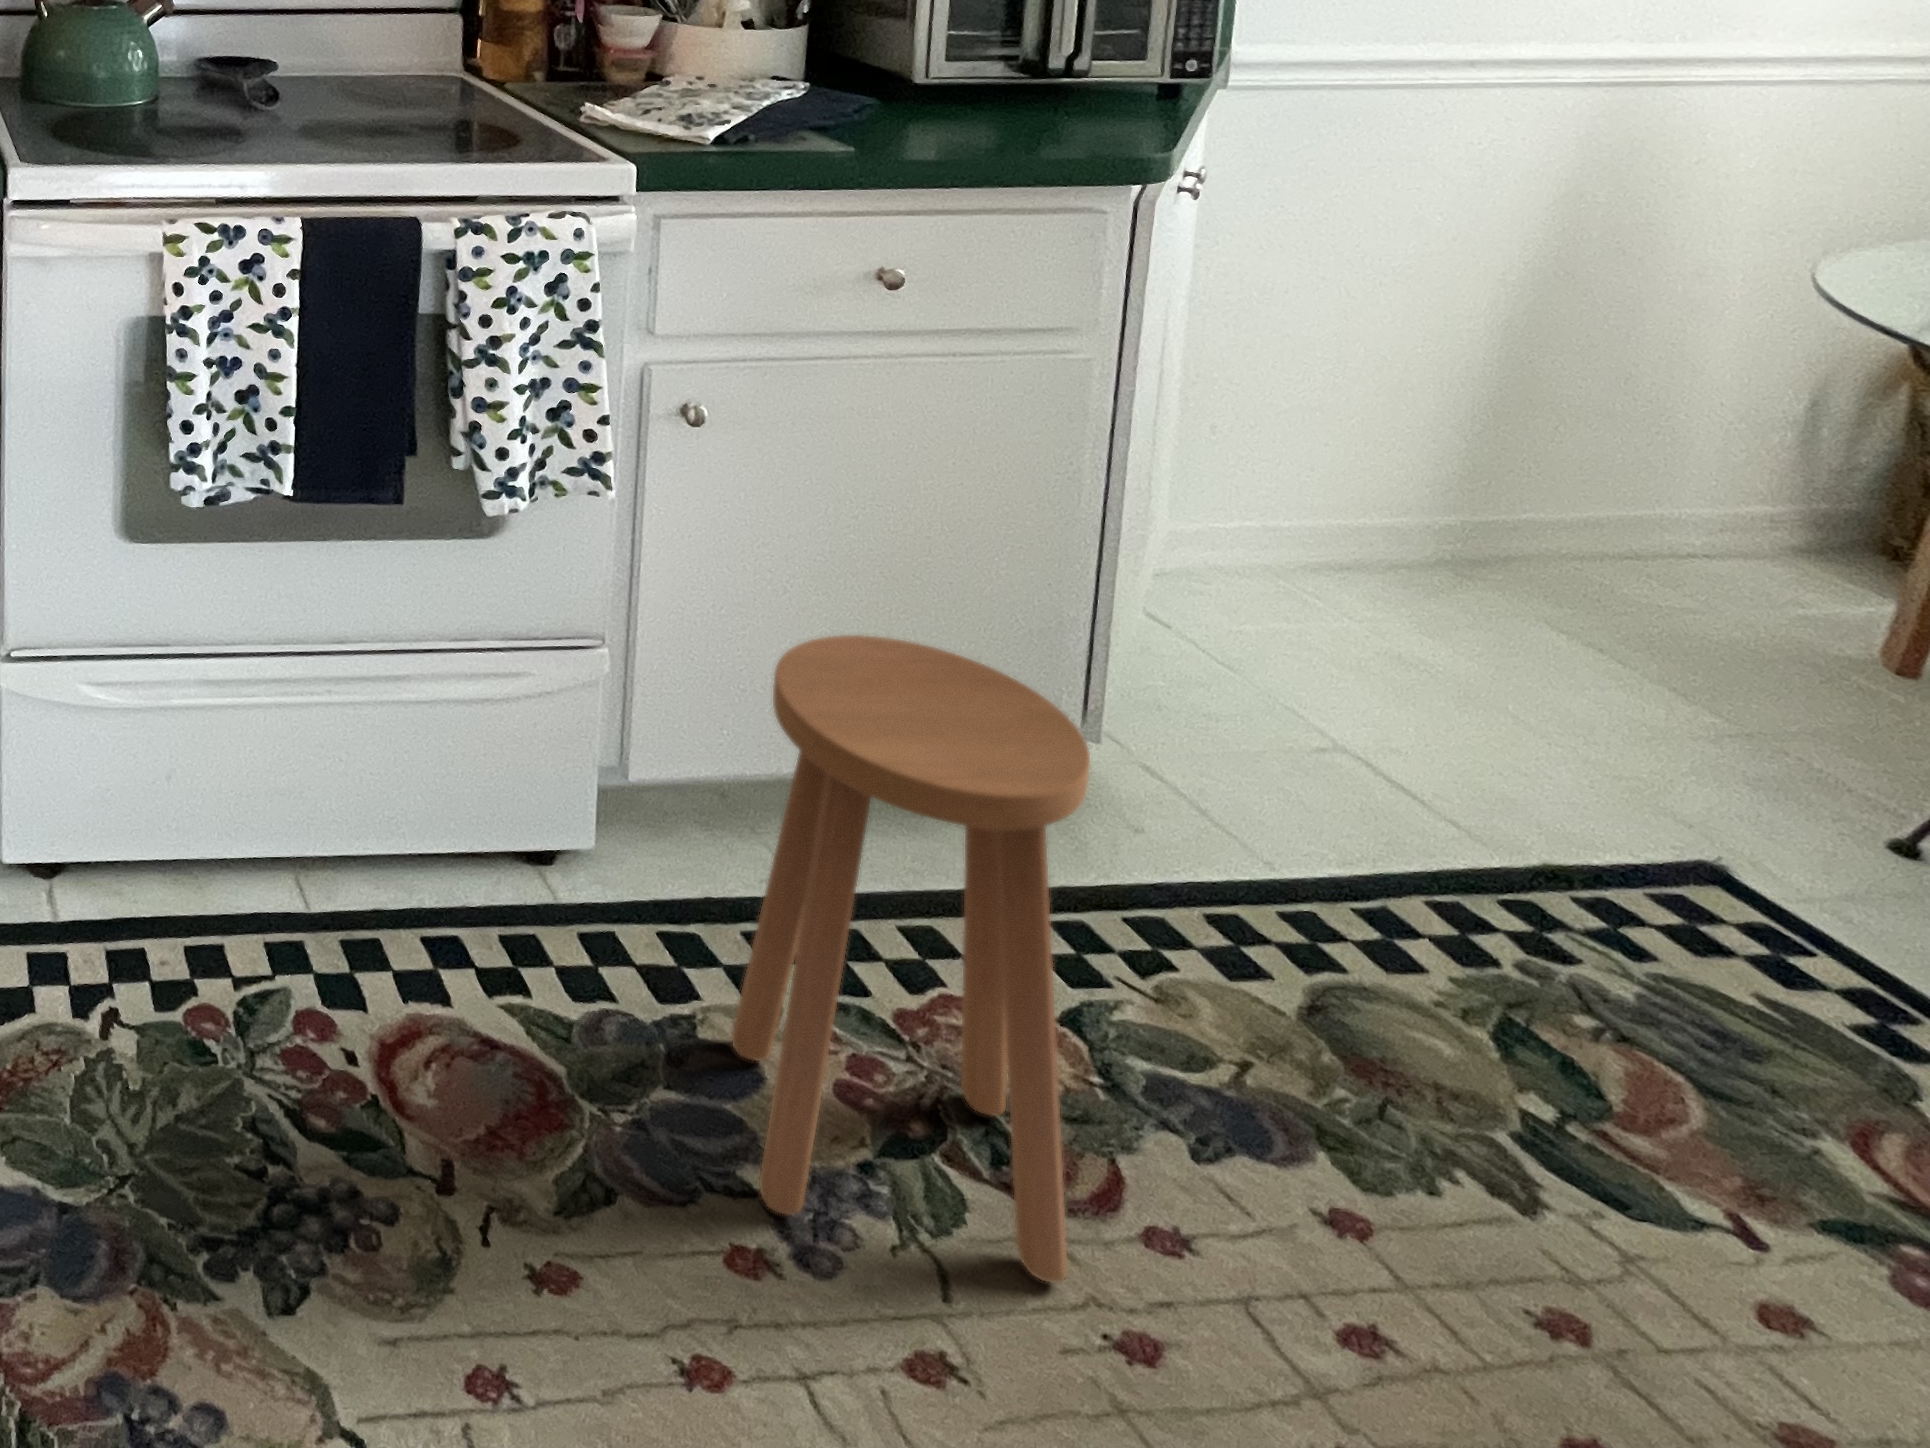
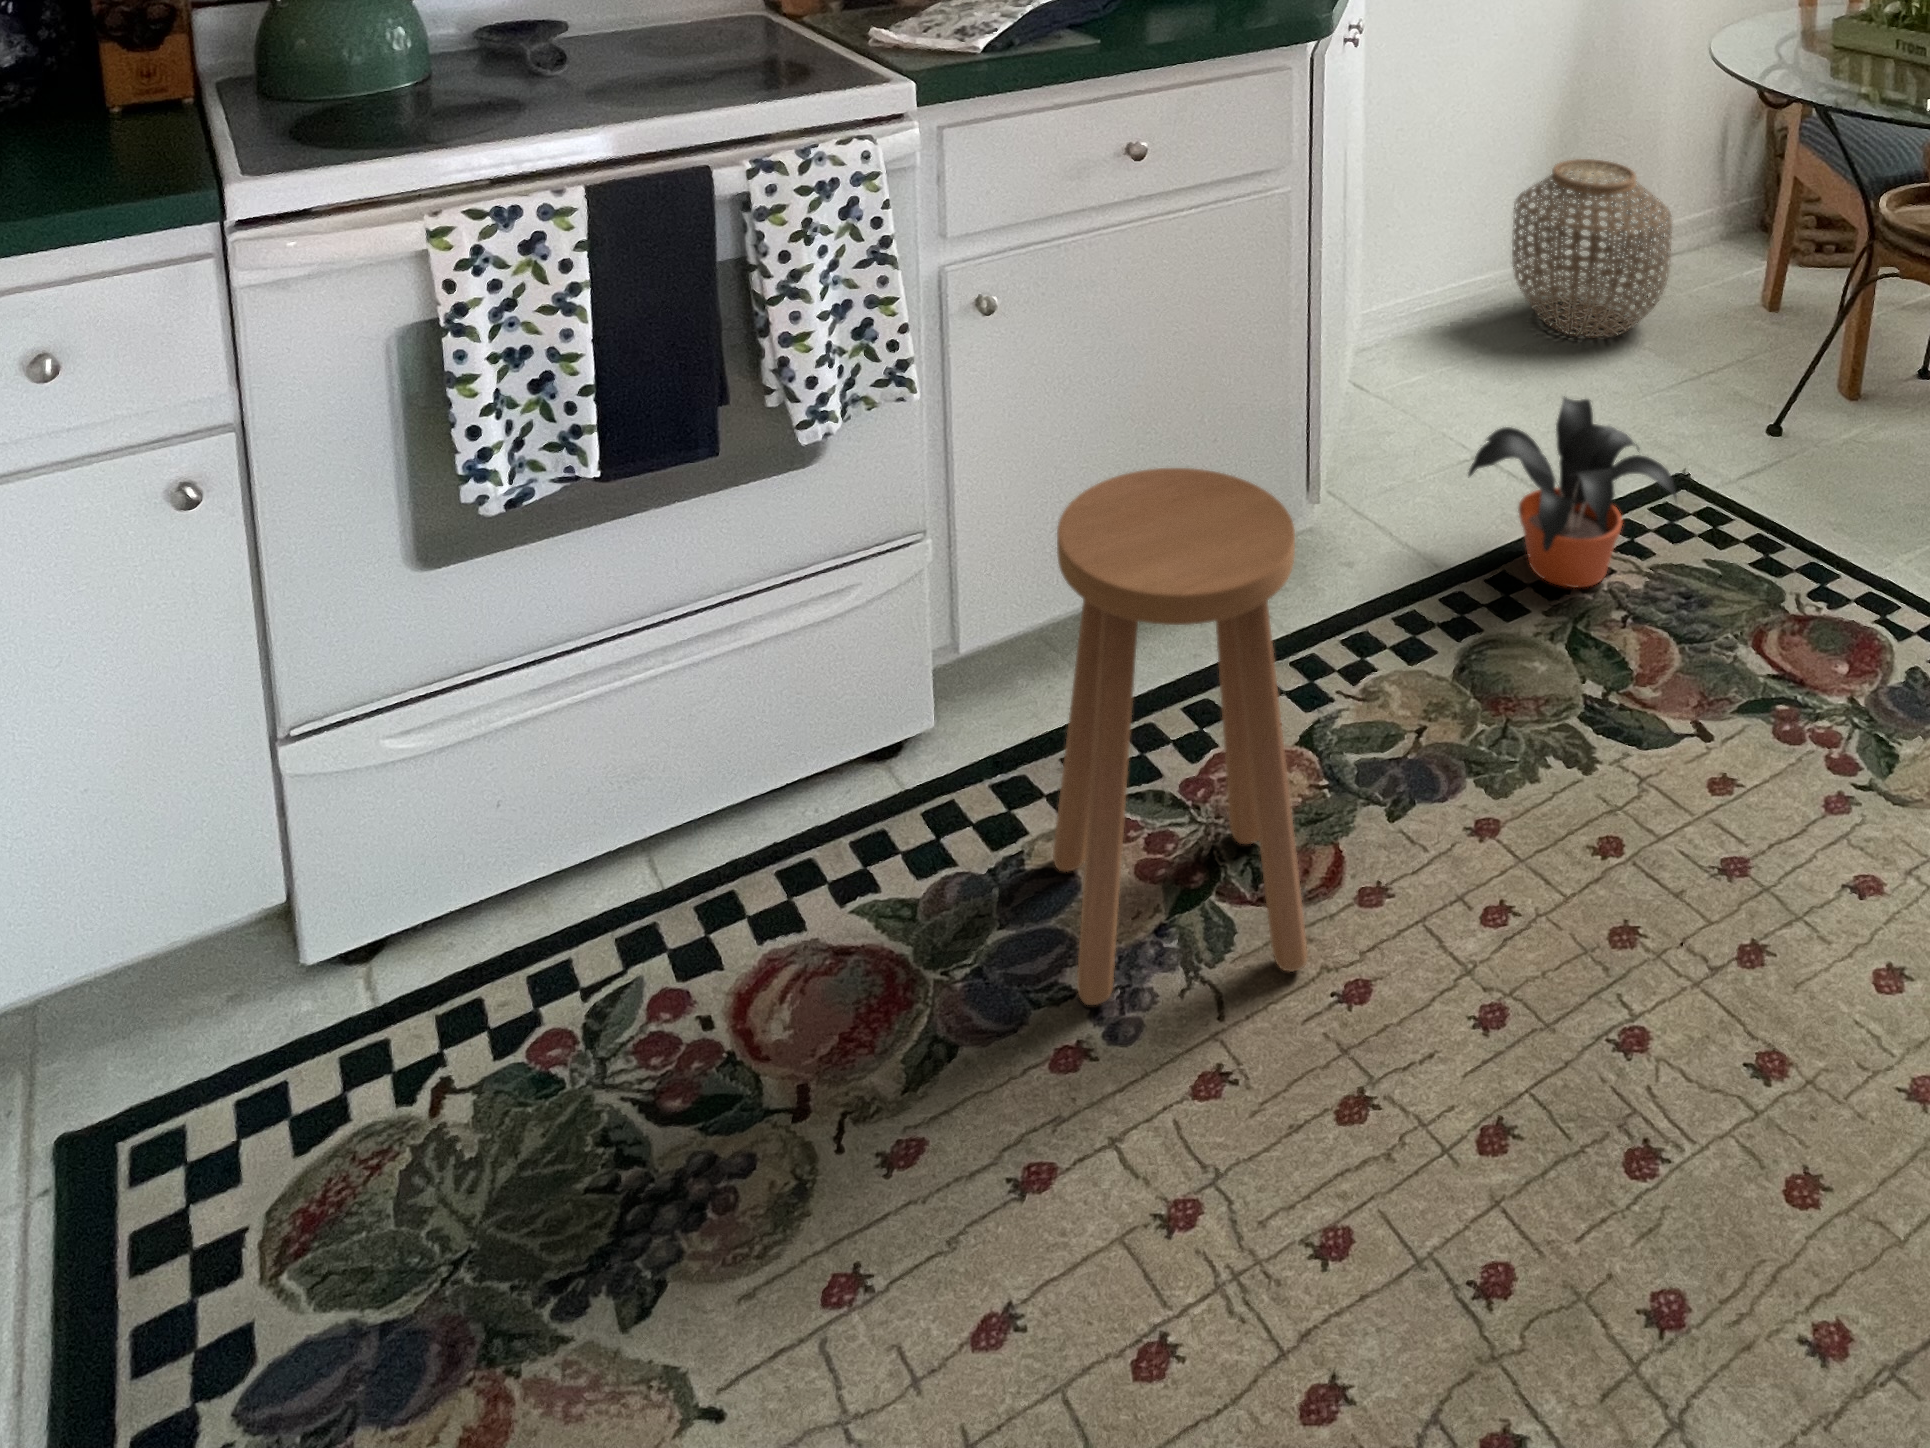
woven basket: none [1419,403,1720,659] -> present [1512,159,1672,338]
potted plant: none [1337,709,1712,977] -> present [1468,396,1677,588]

